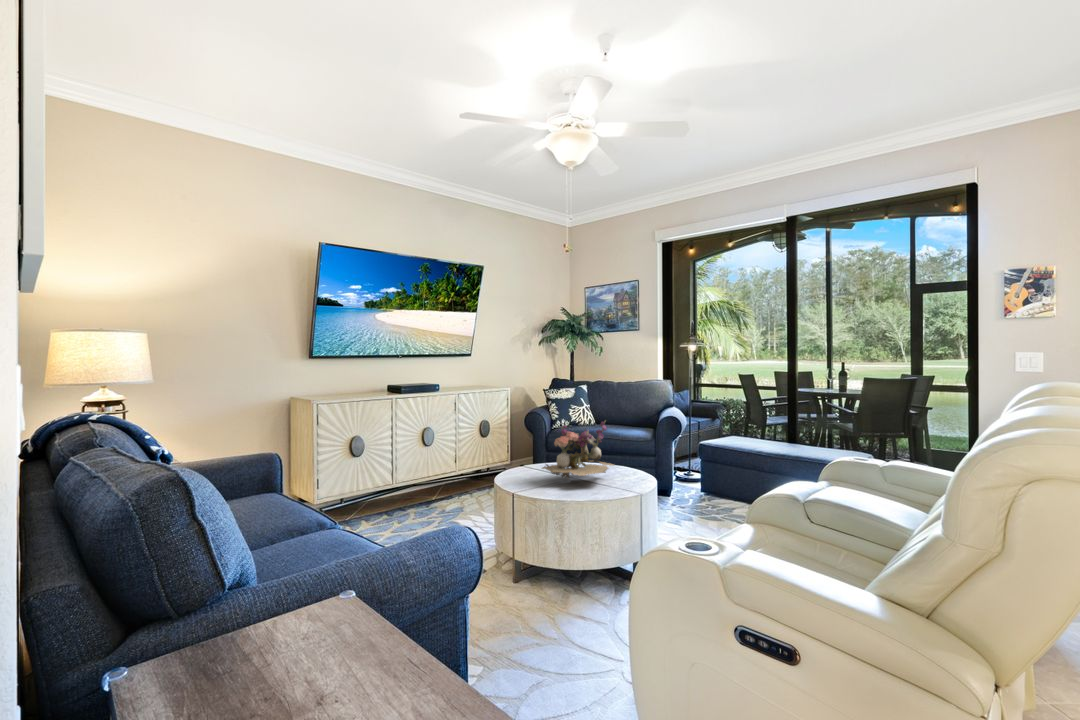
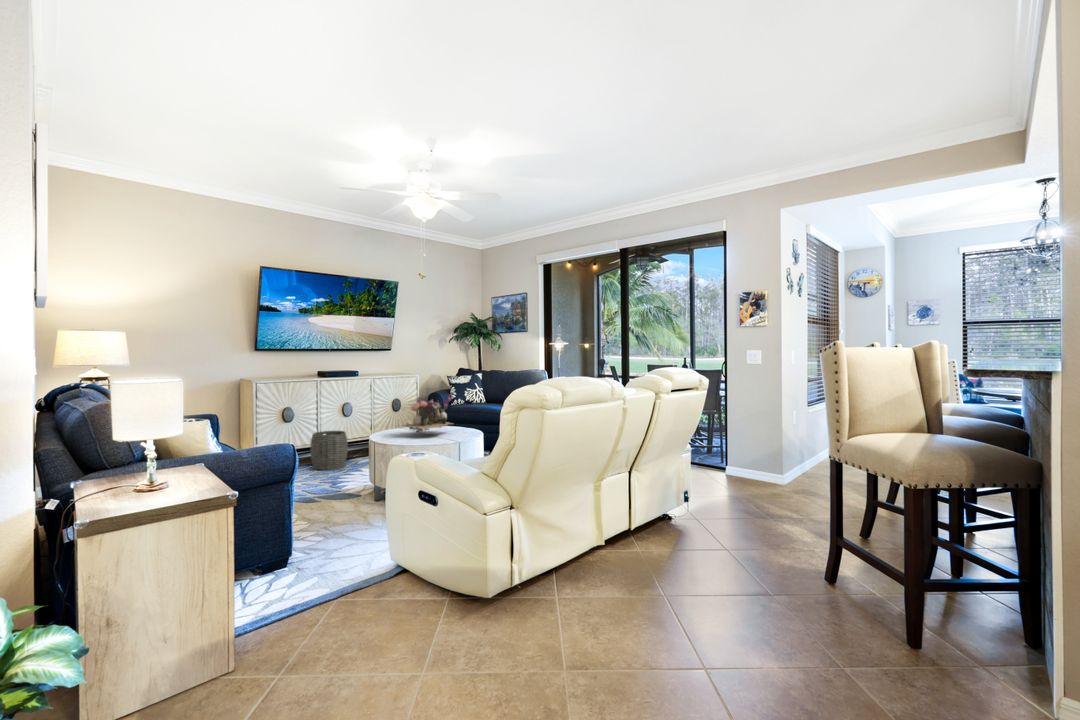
woven basket: none [387,466,435,523] -> present [311,431,348,470]

